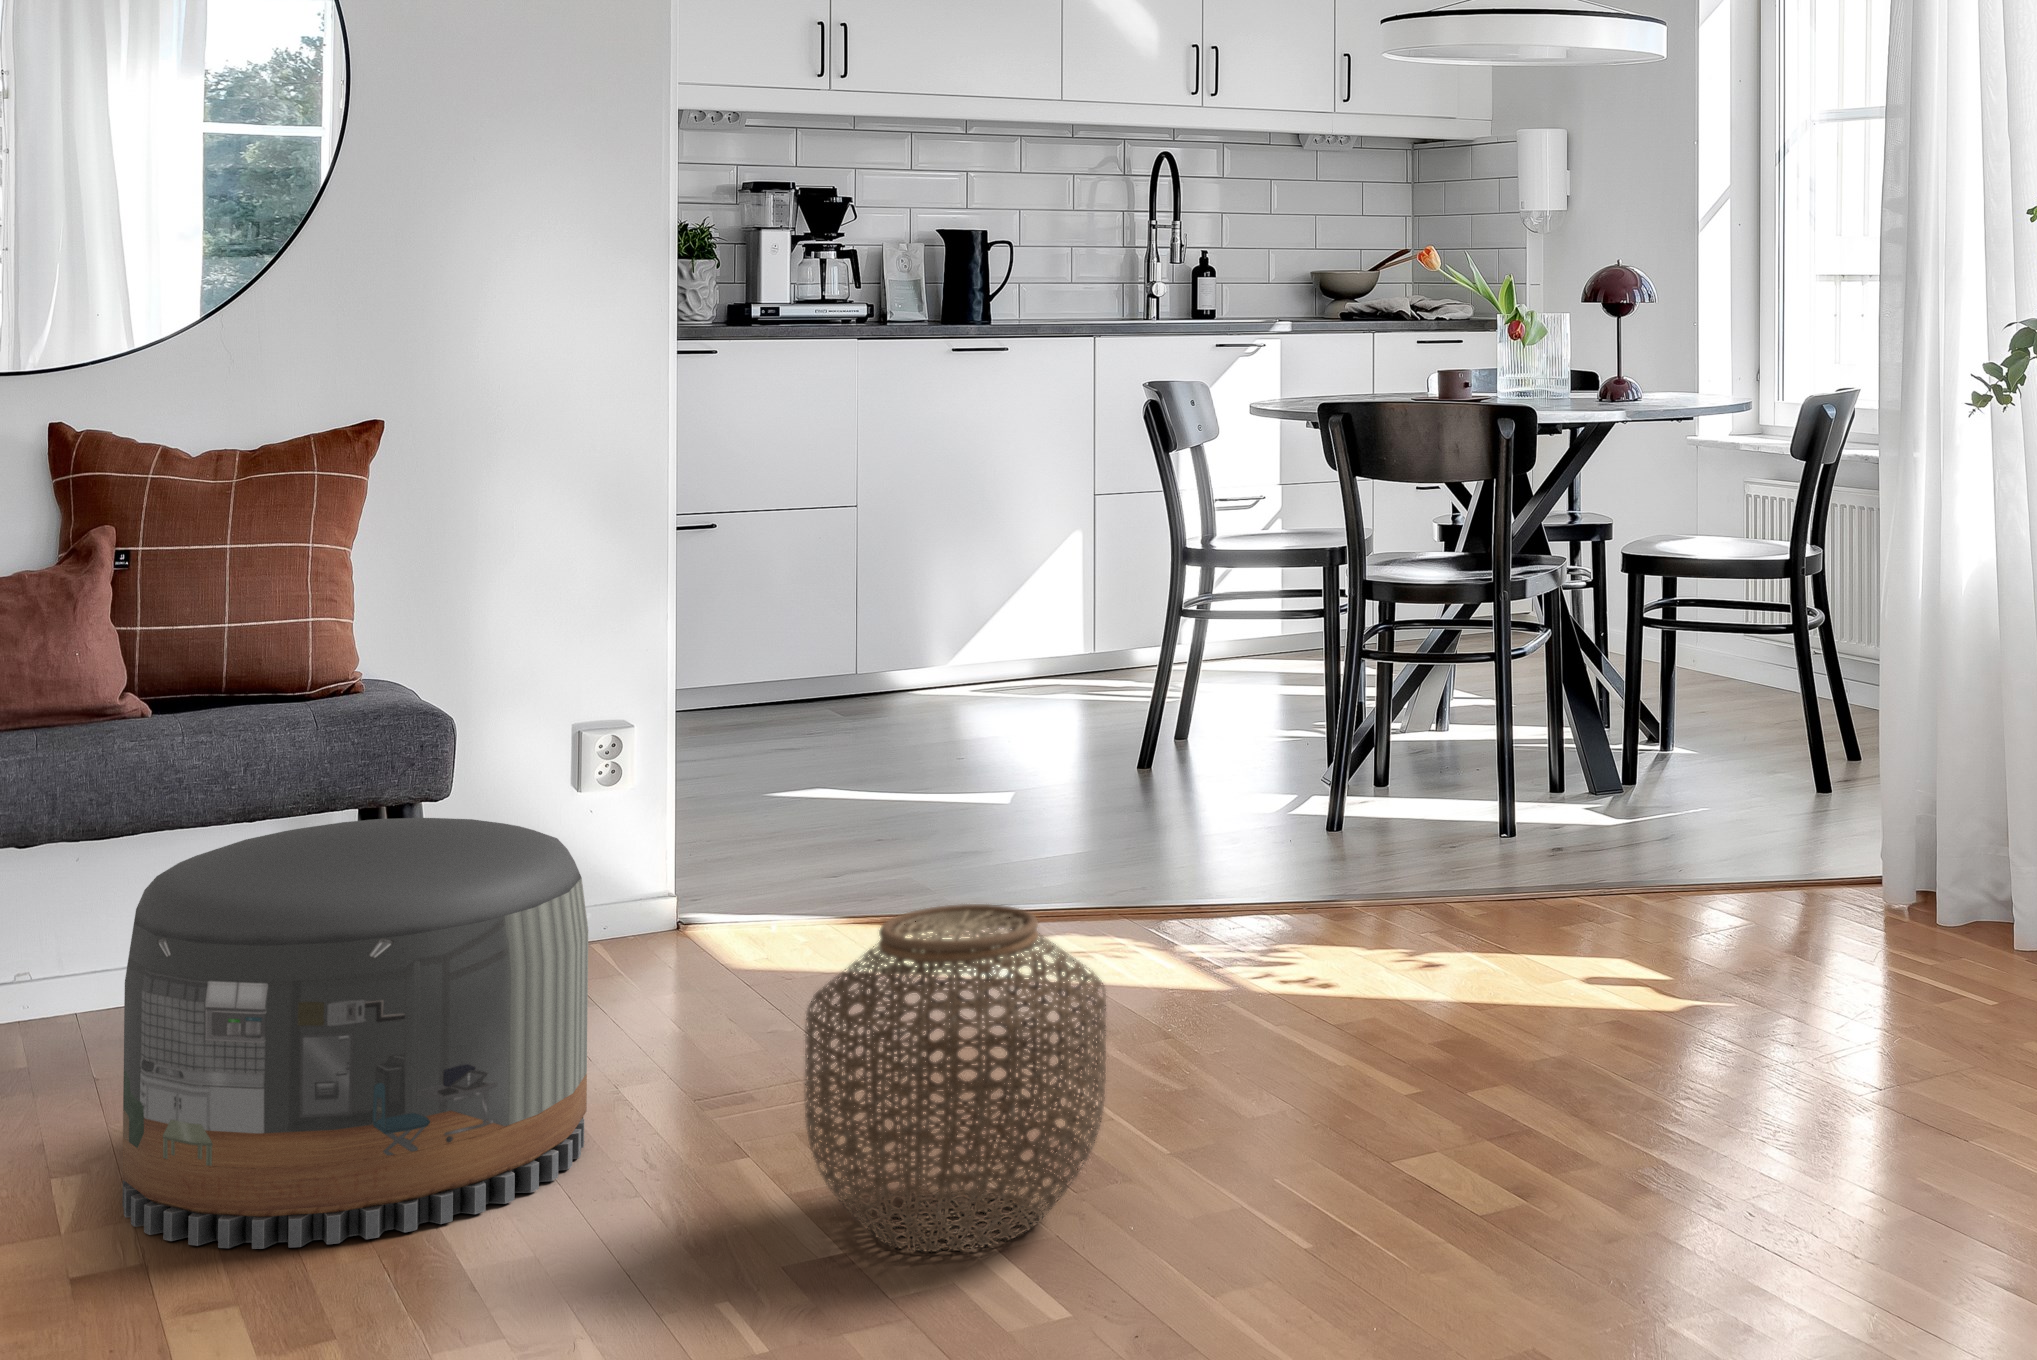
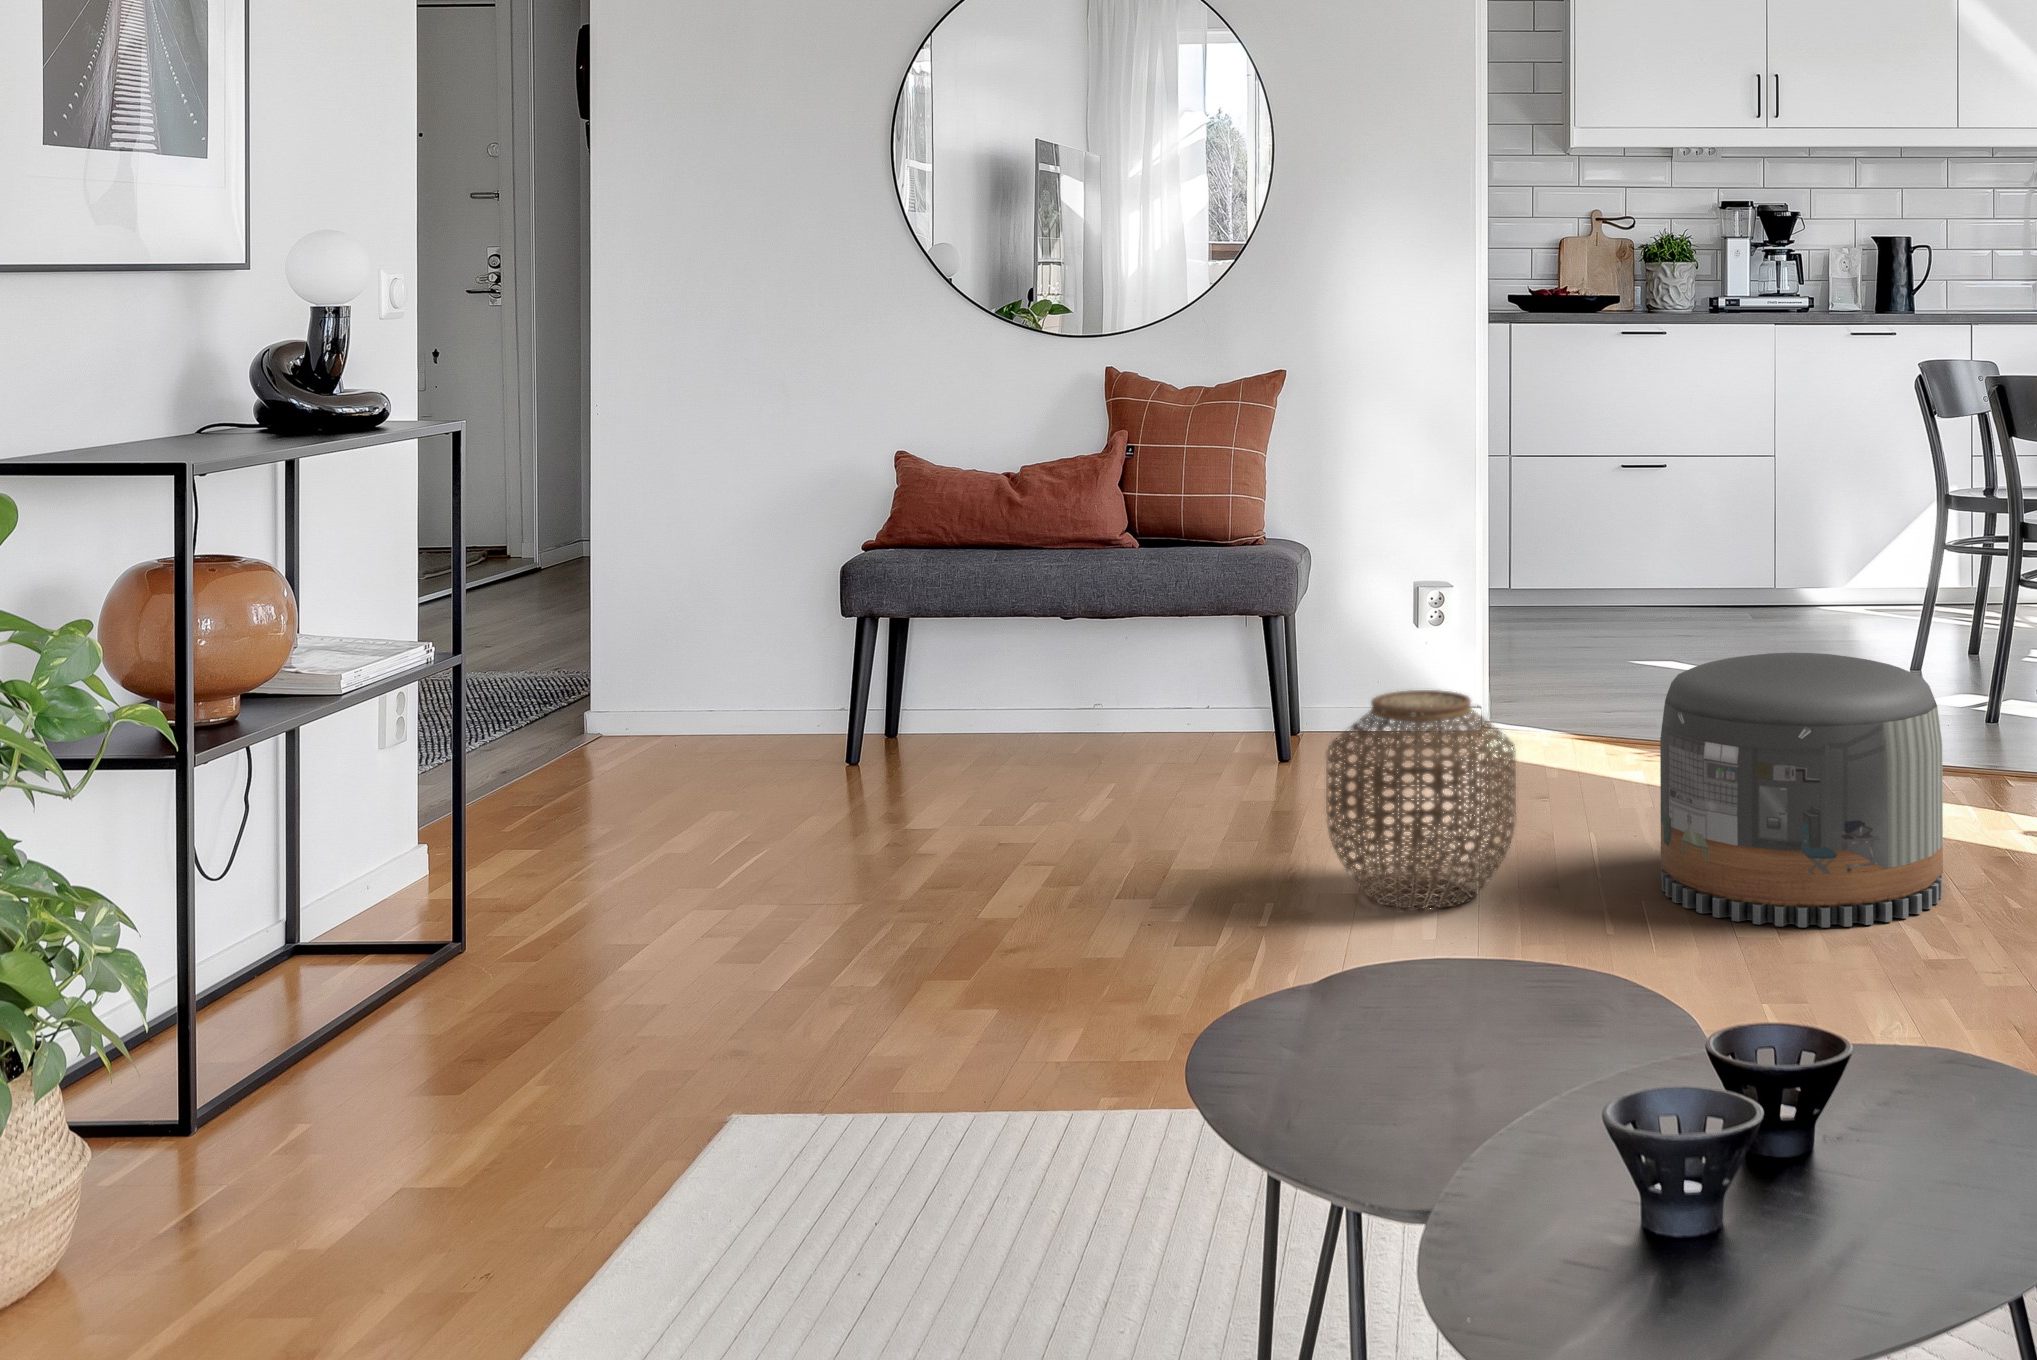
pouf: present [122,818,588,1249] -> present [1660,653,1943,927]

